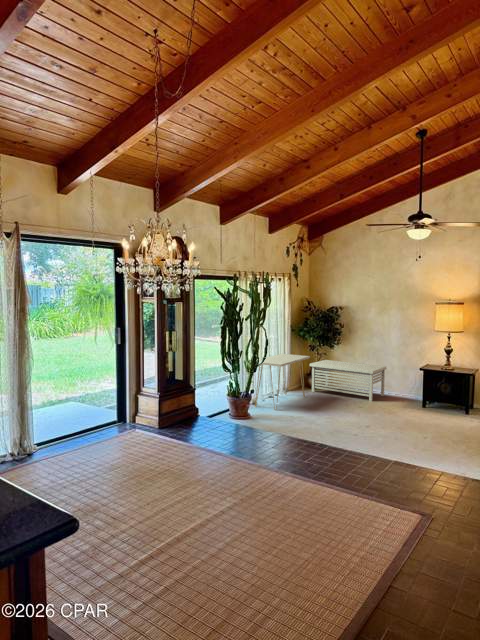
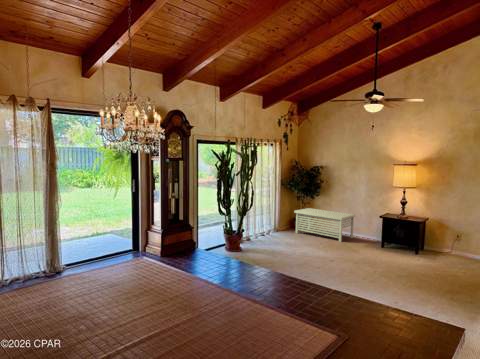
console table: present [255,354,310,408] -> none [243,202,292,247]

